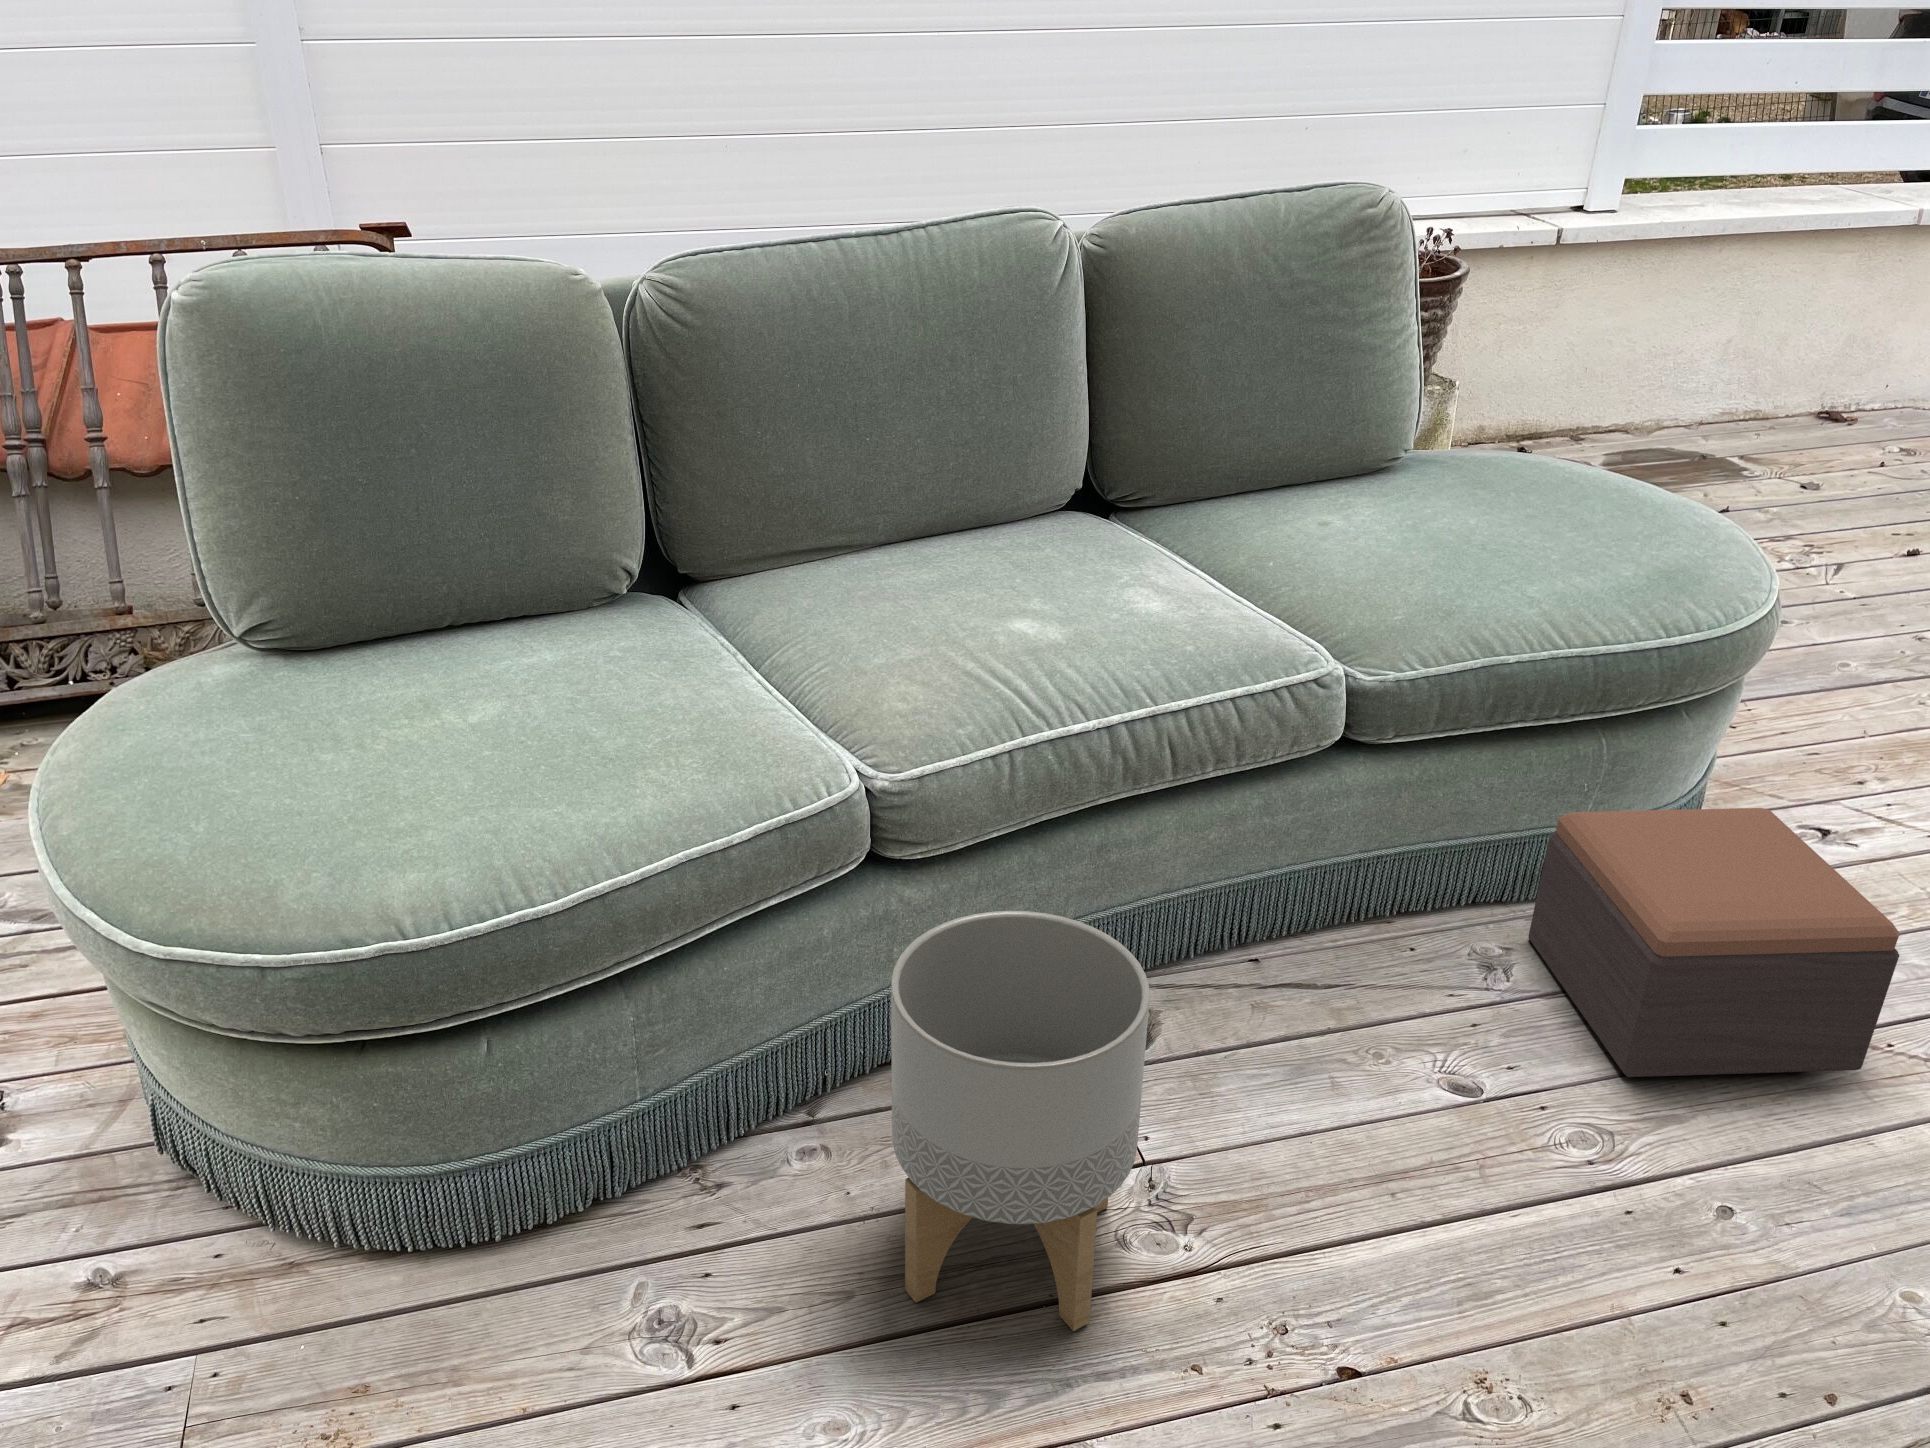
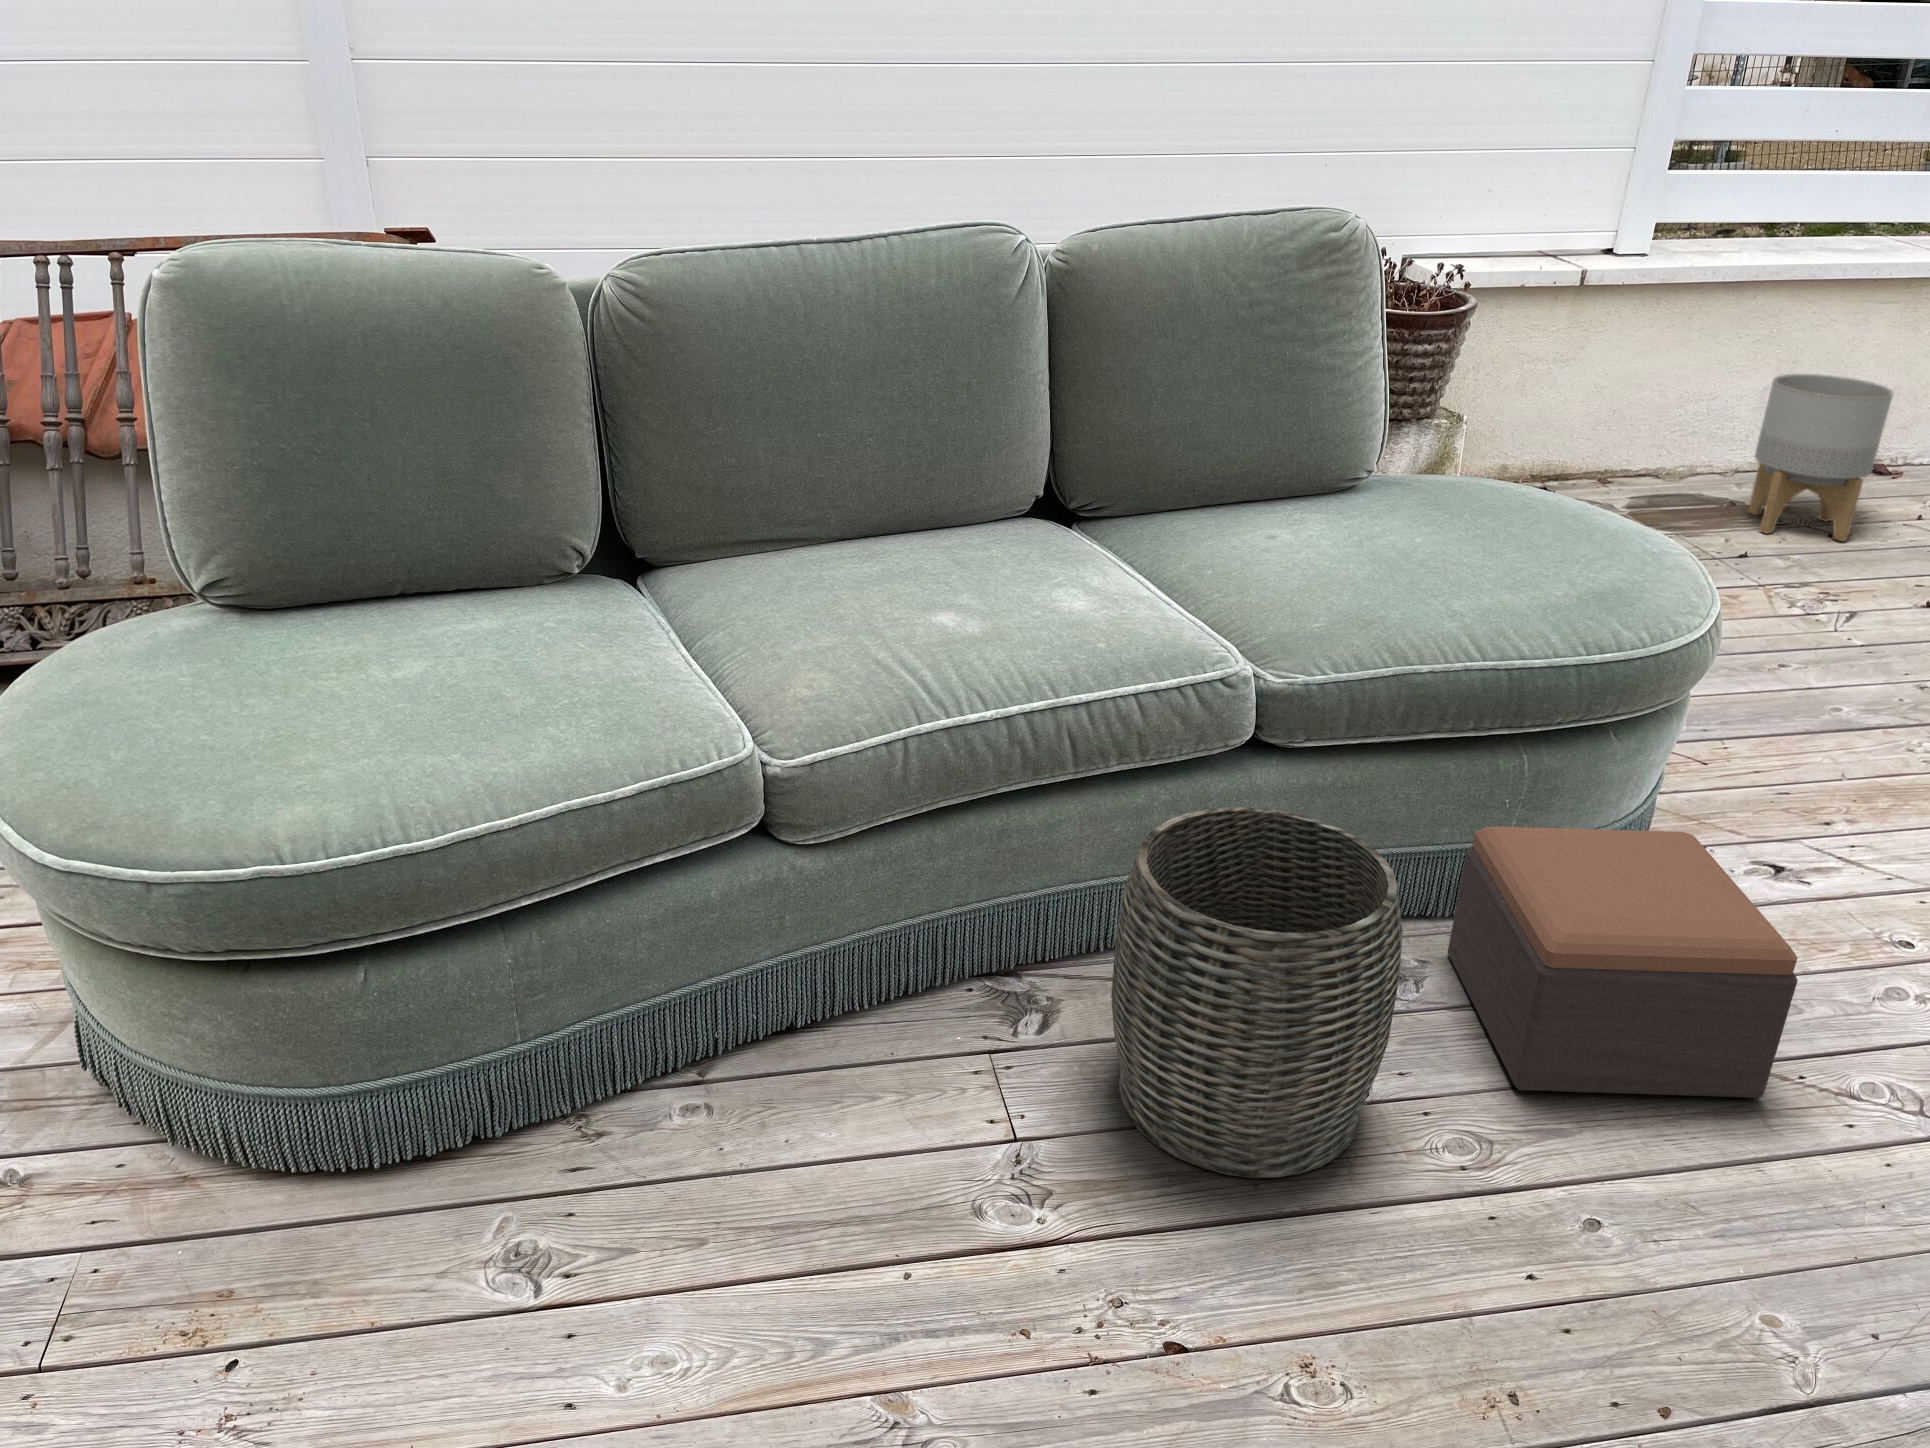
woven basket: none [1229,811,1529,1187] -> present [1111,807,1403,1178]
planter: present [891,911,1150,1331] -> present [1748,374,1893,541]

